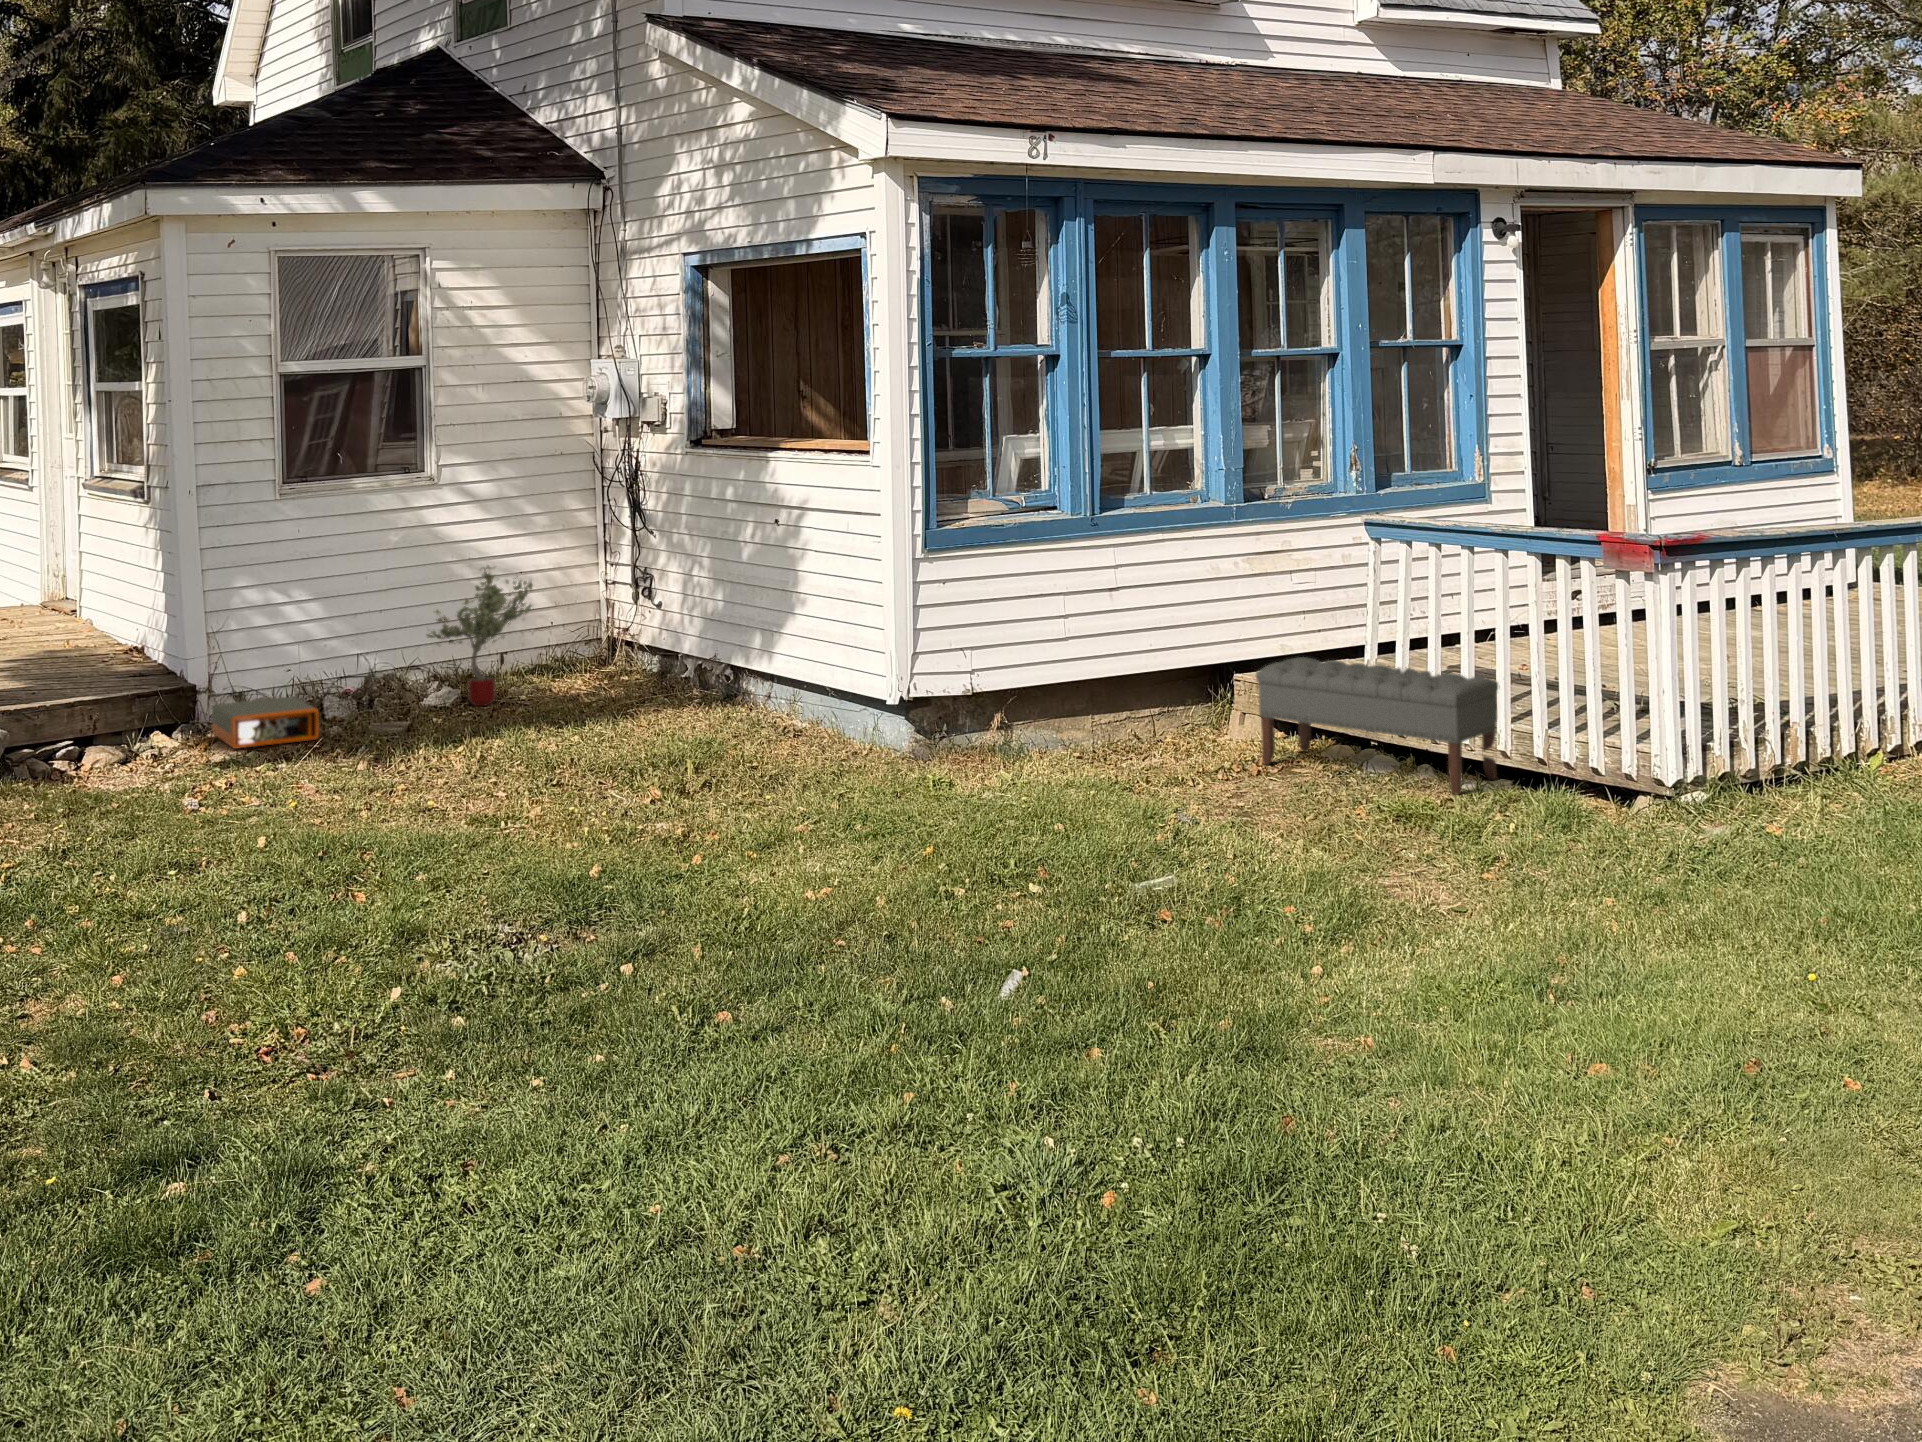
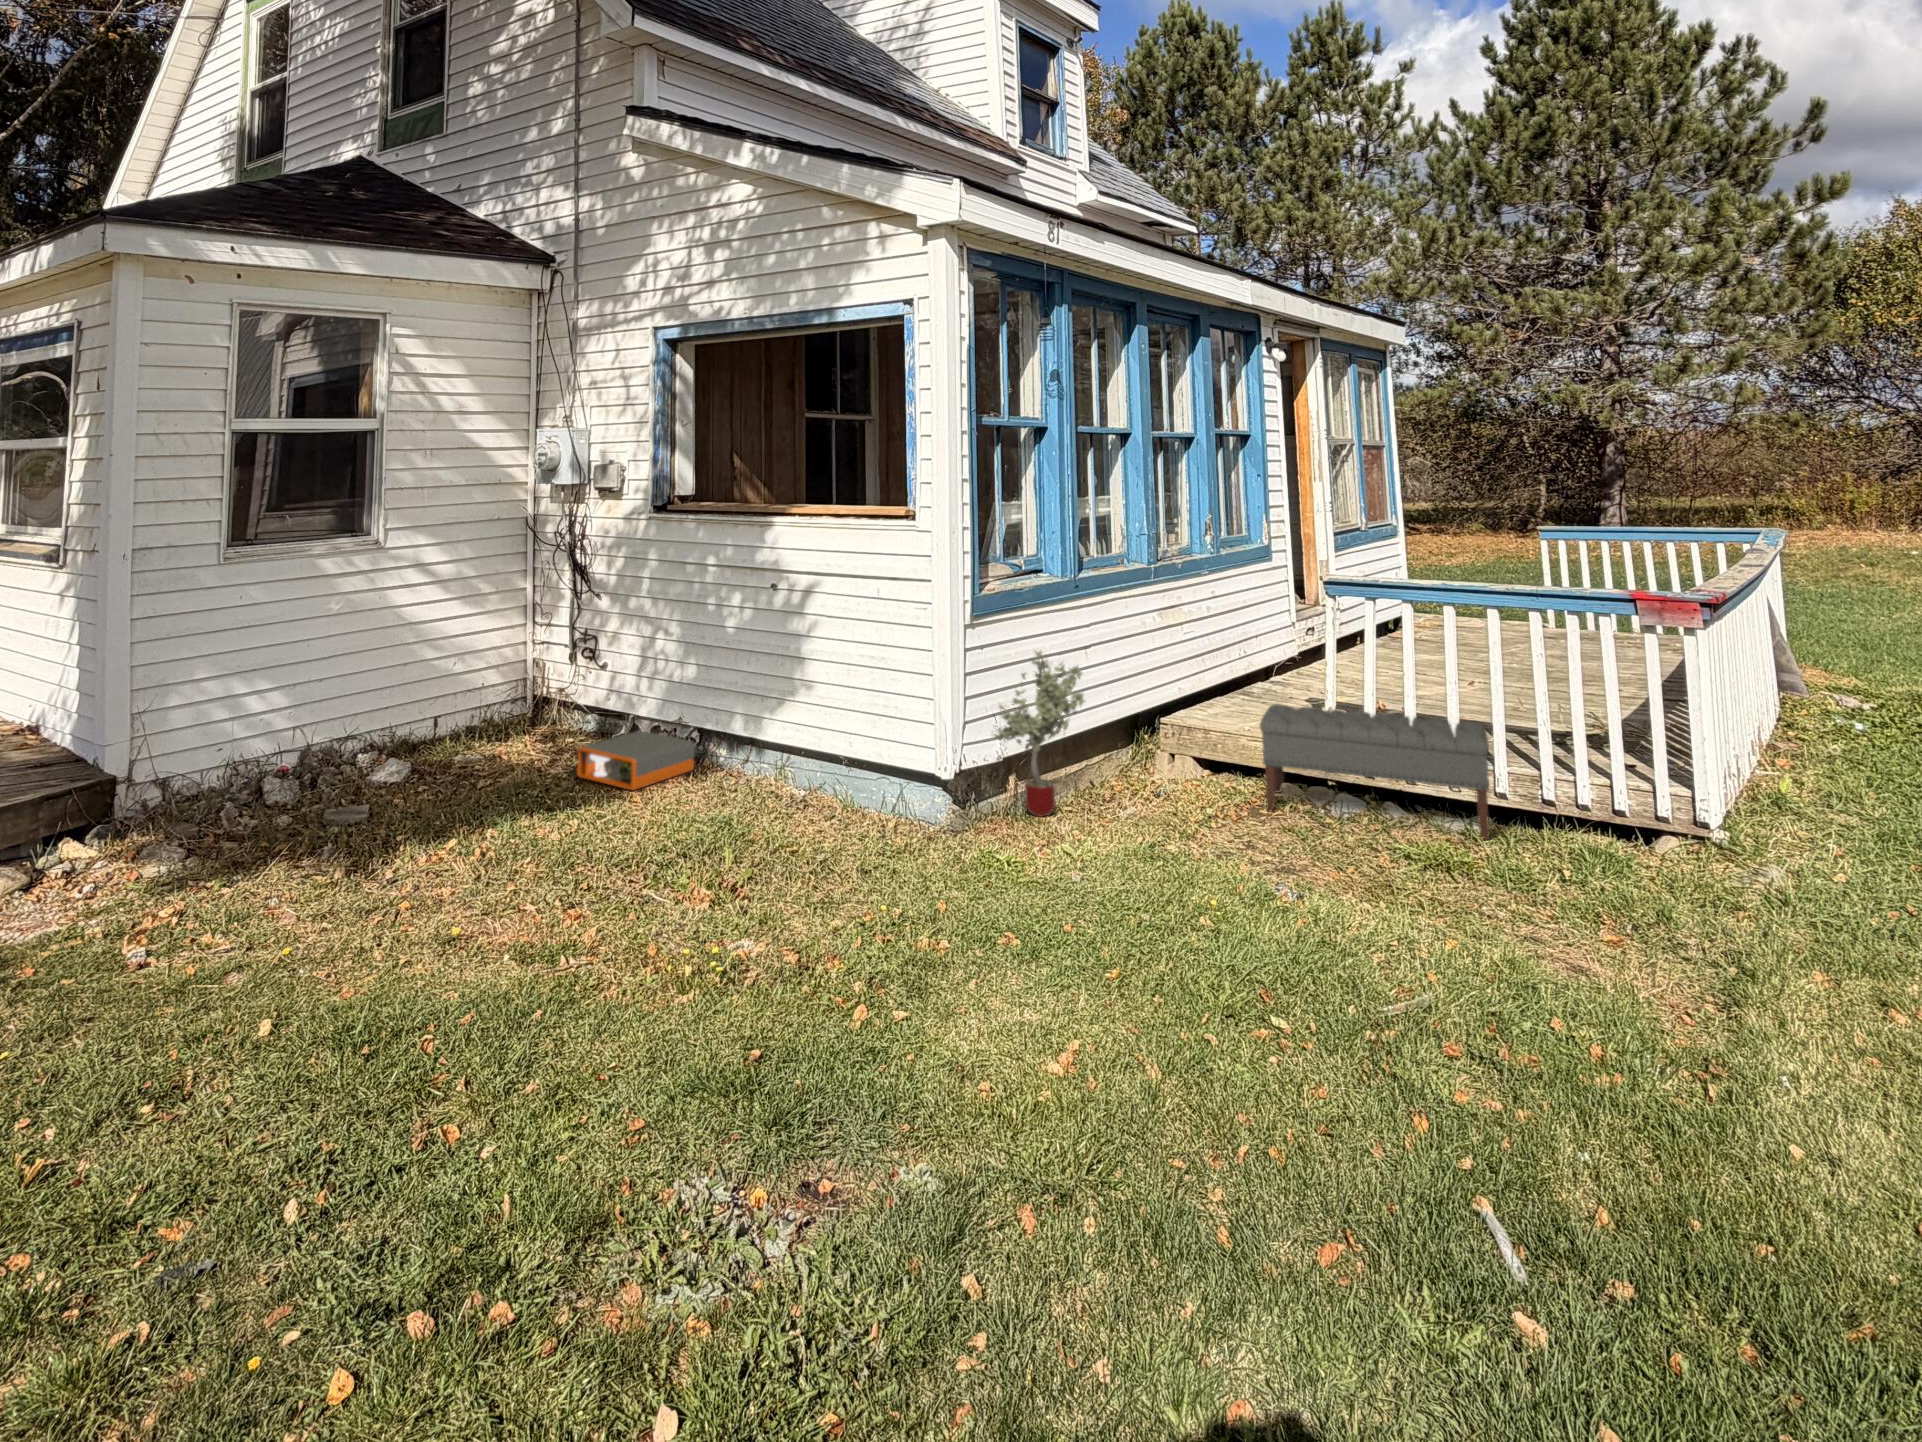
potted tree: present [427,565,533,706] -> present [993,651,1085,817]
storage box: present [212,697,319,749] -> present [577,731,695,790]

